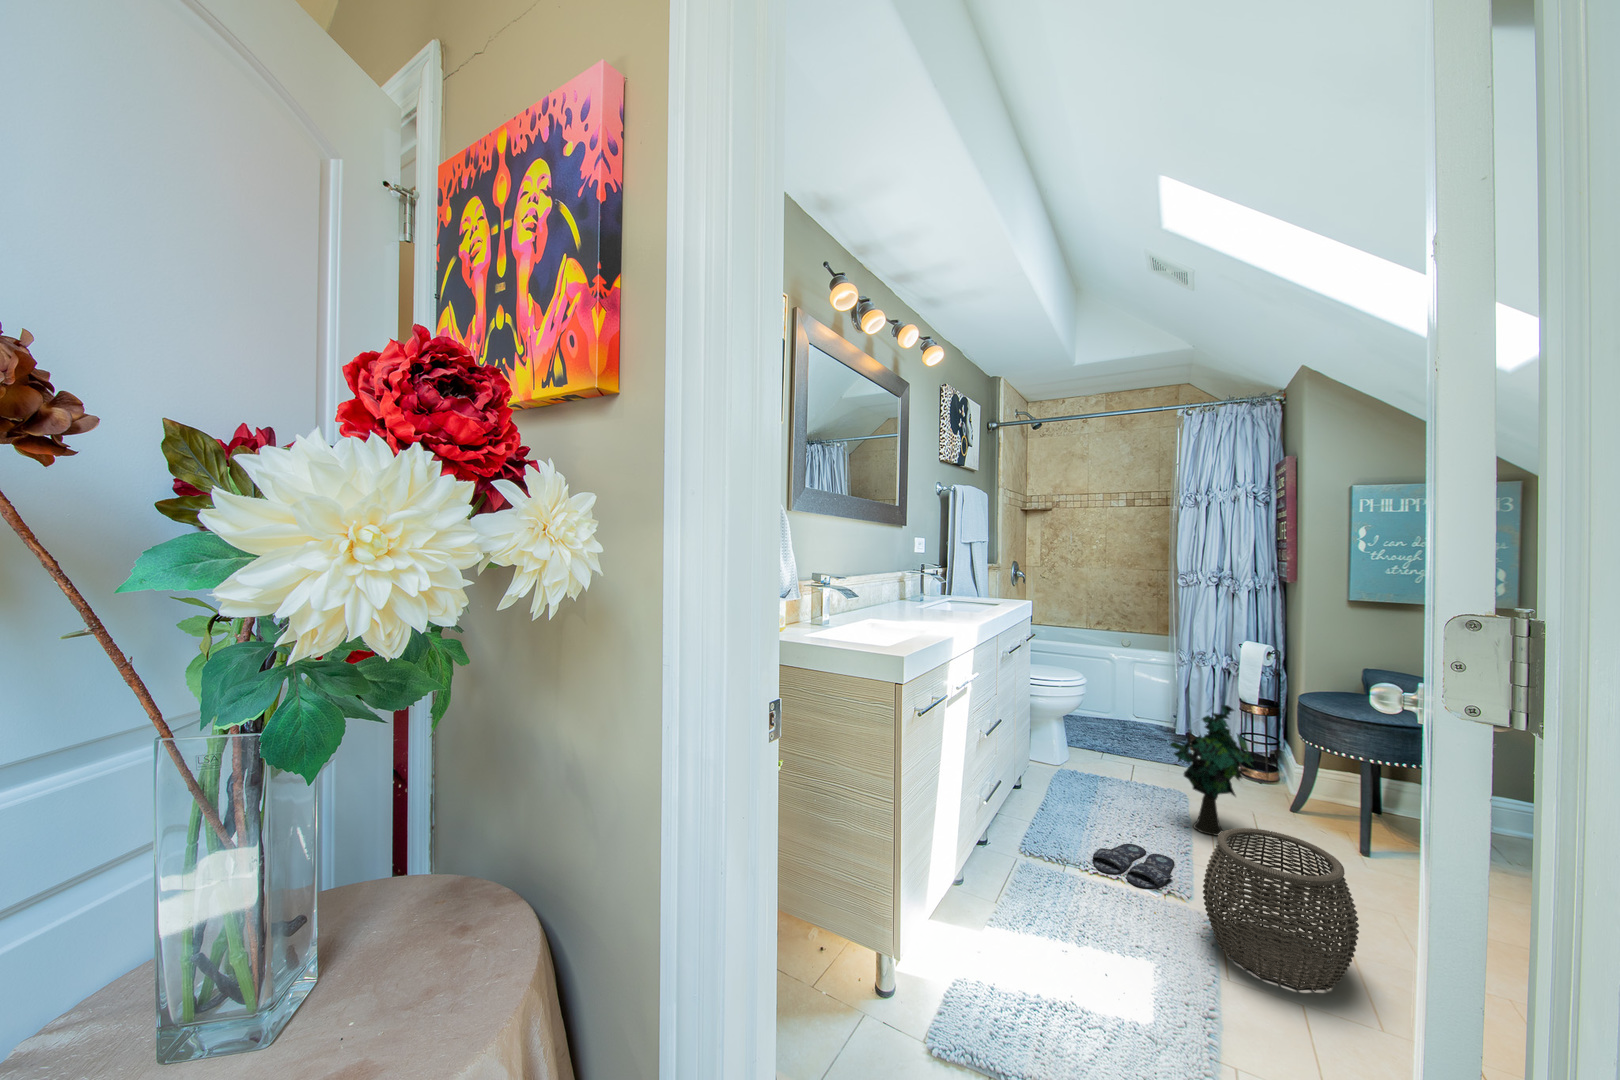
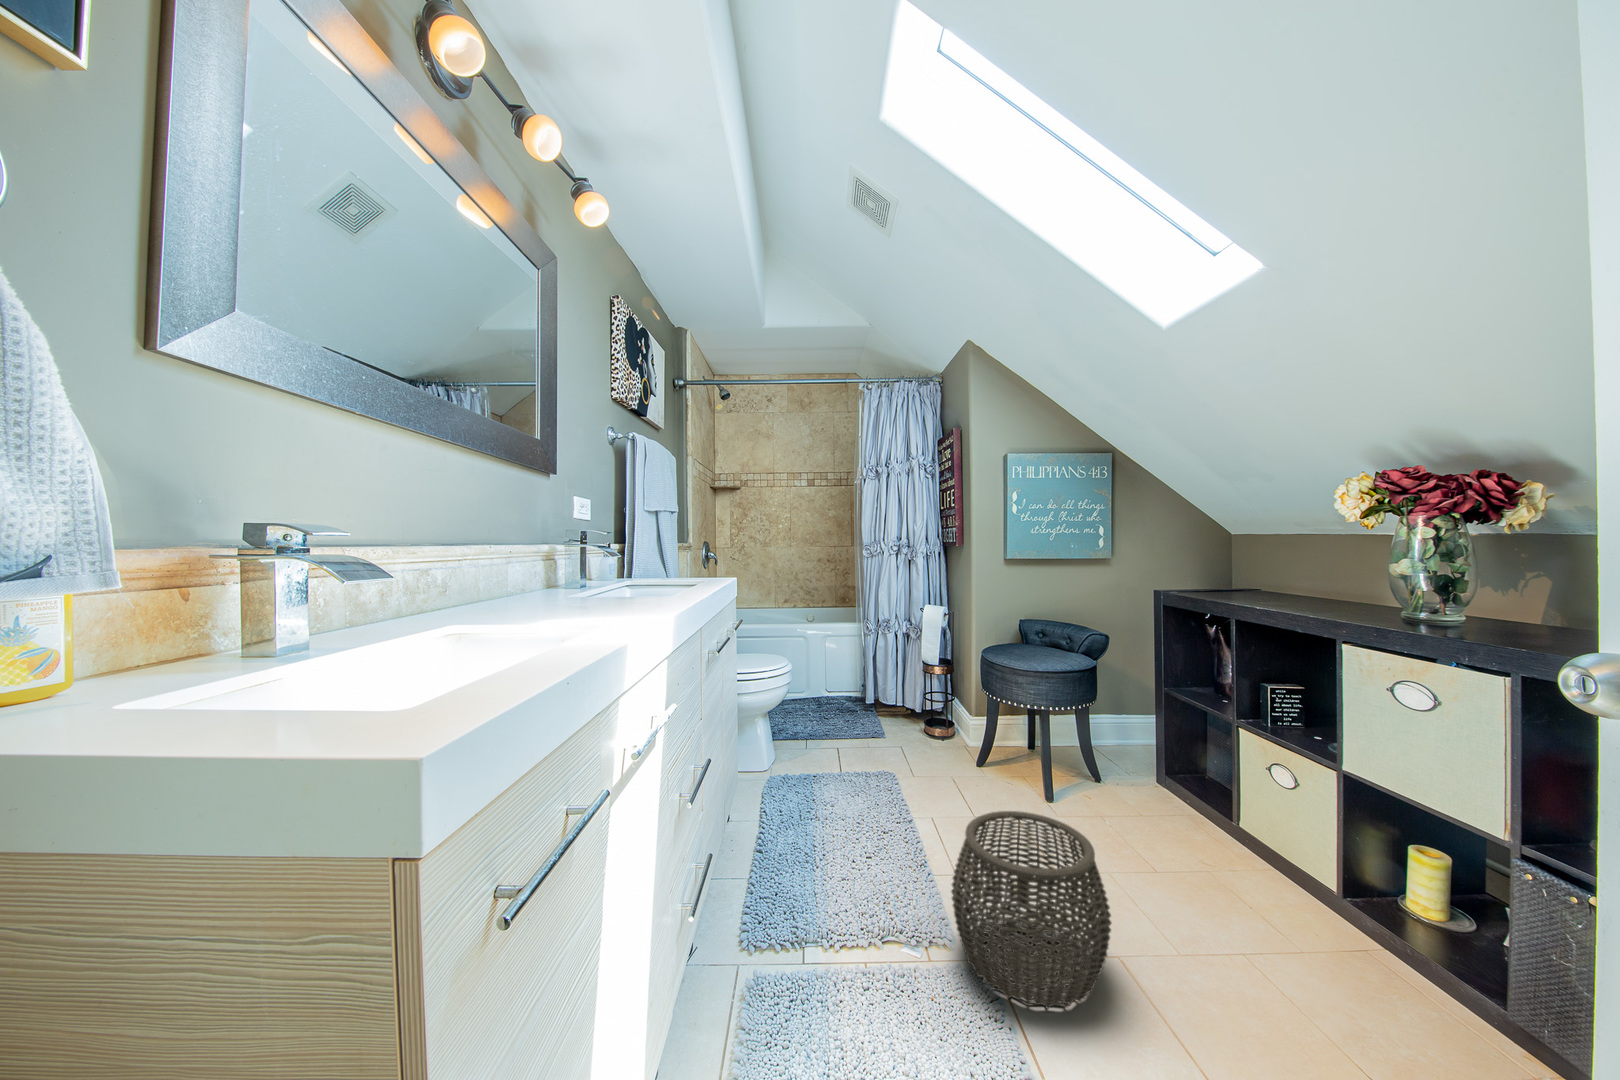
decorative plant: present [1170,705,1253,836] -> none [878,670,957,813]
slippers: present [1093,844,1174,888] -> none [817,848,904,910]

